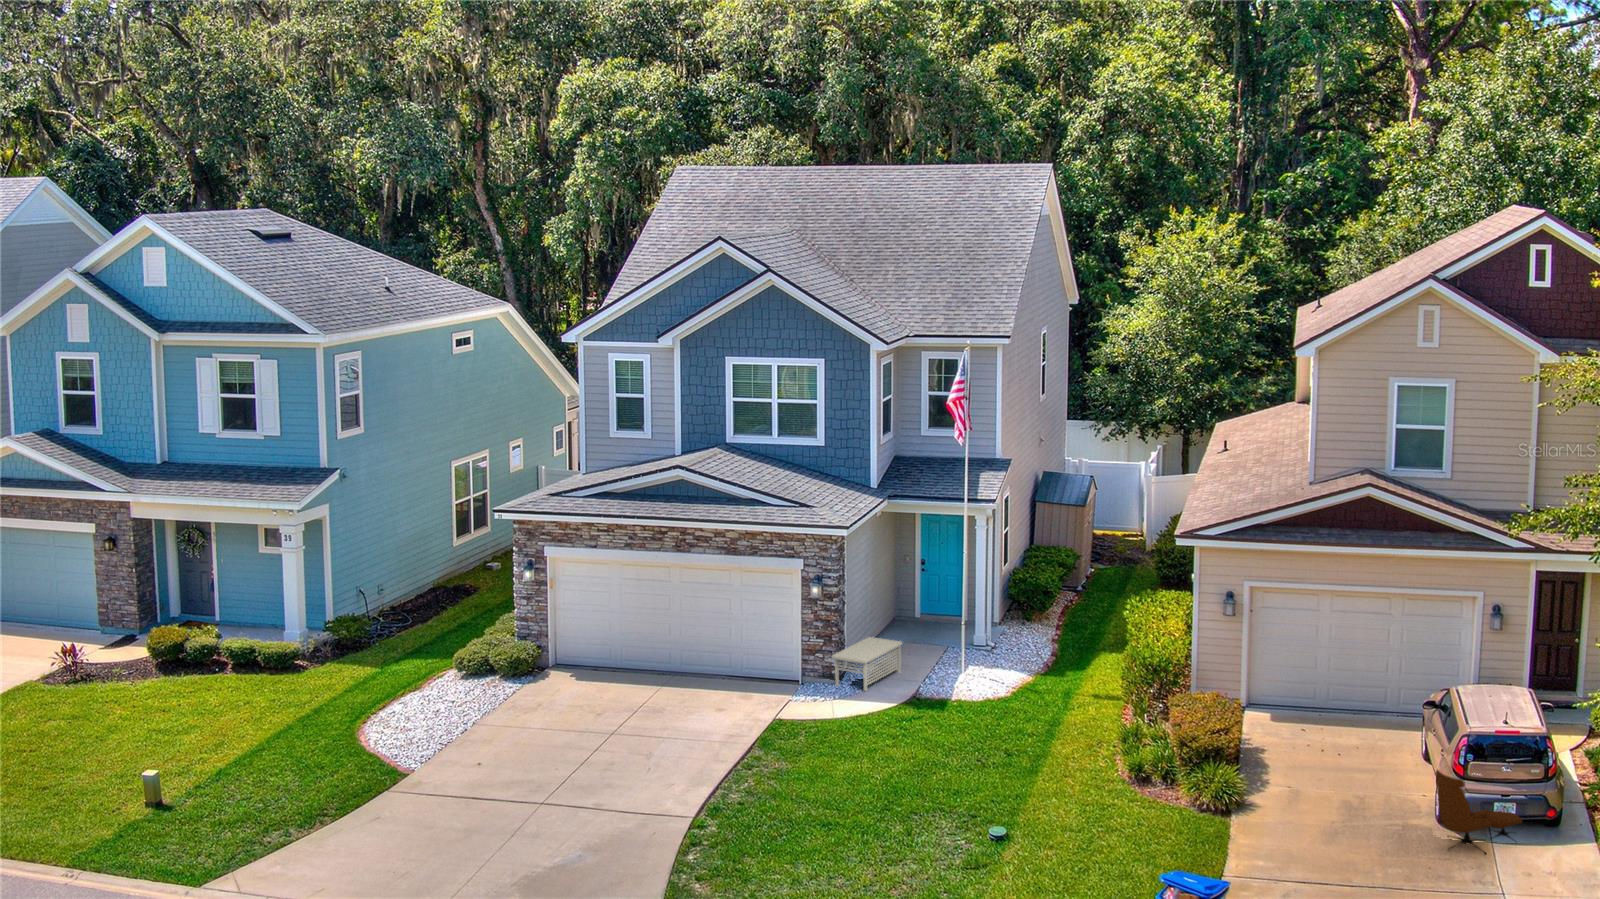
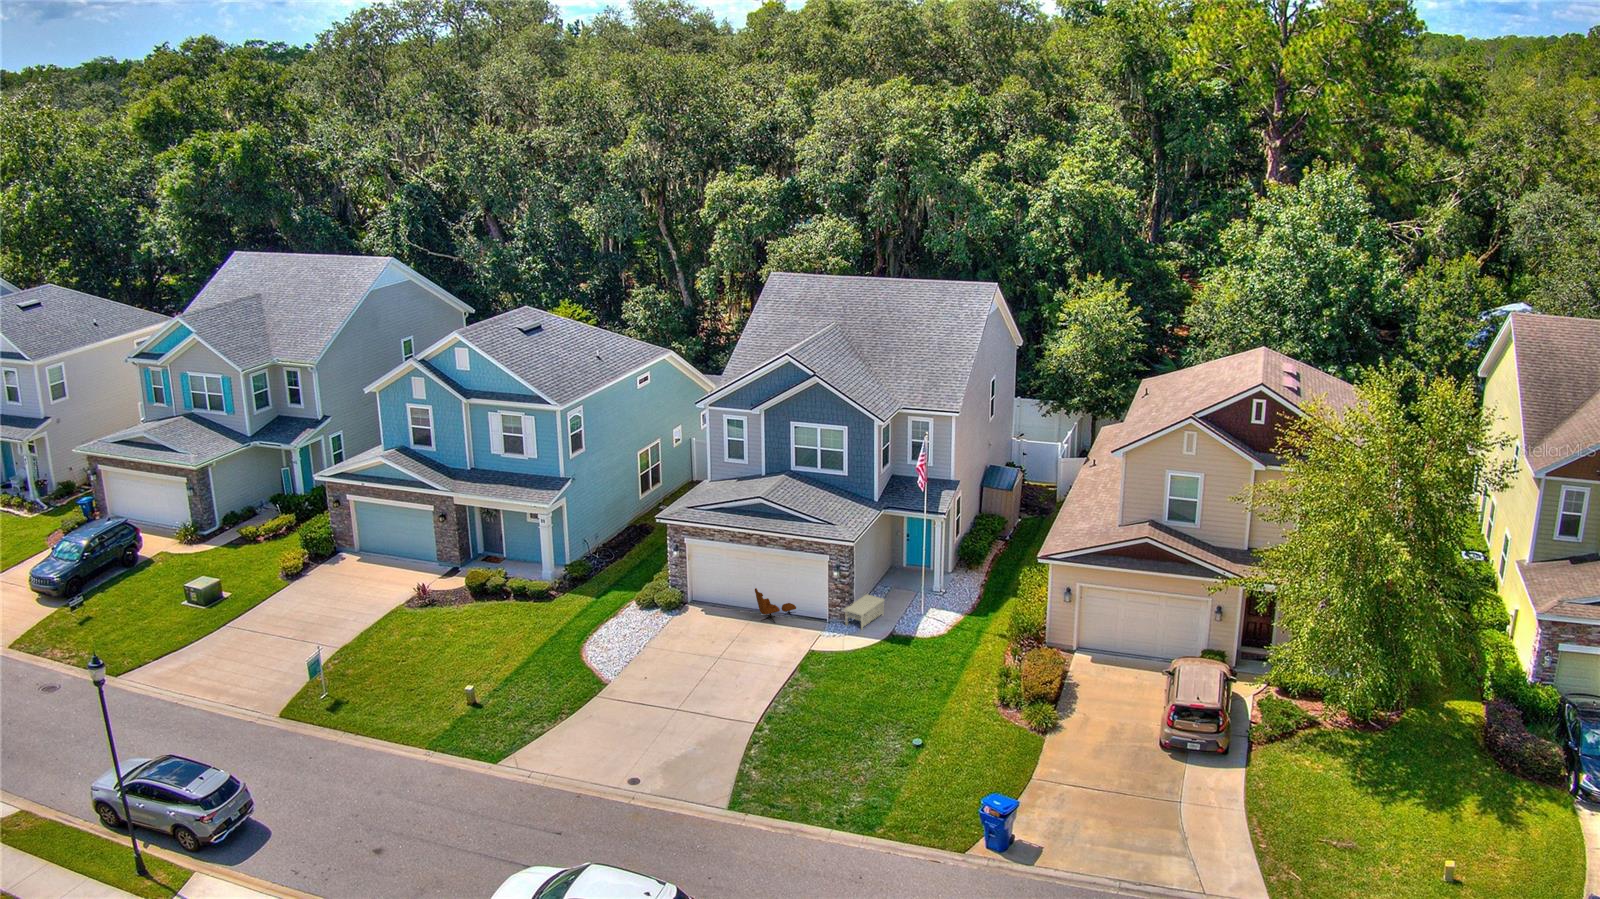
lounge chair: present [1436,770,1522,854] -> present [755,588,796,623]

